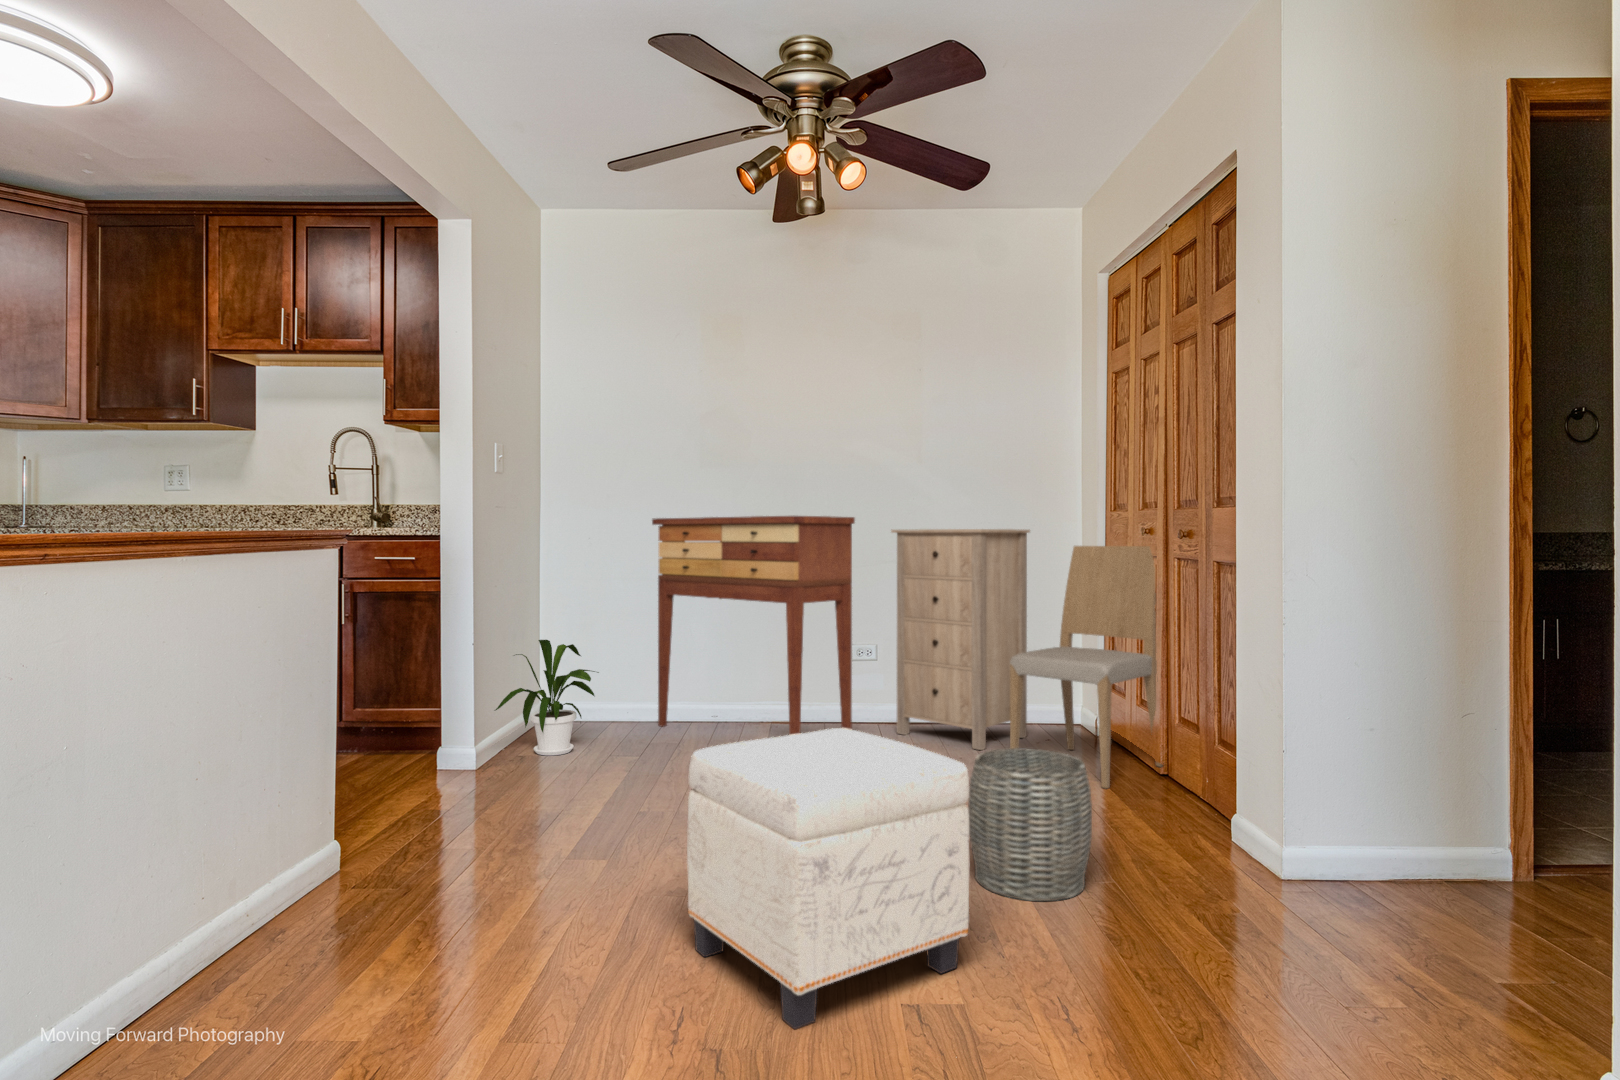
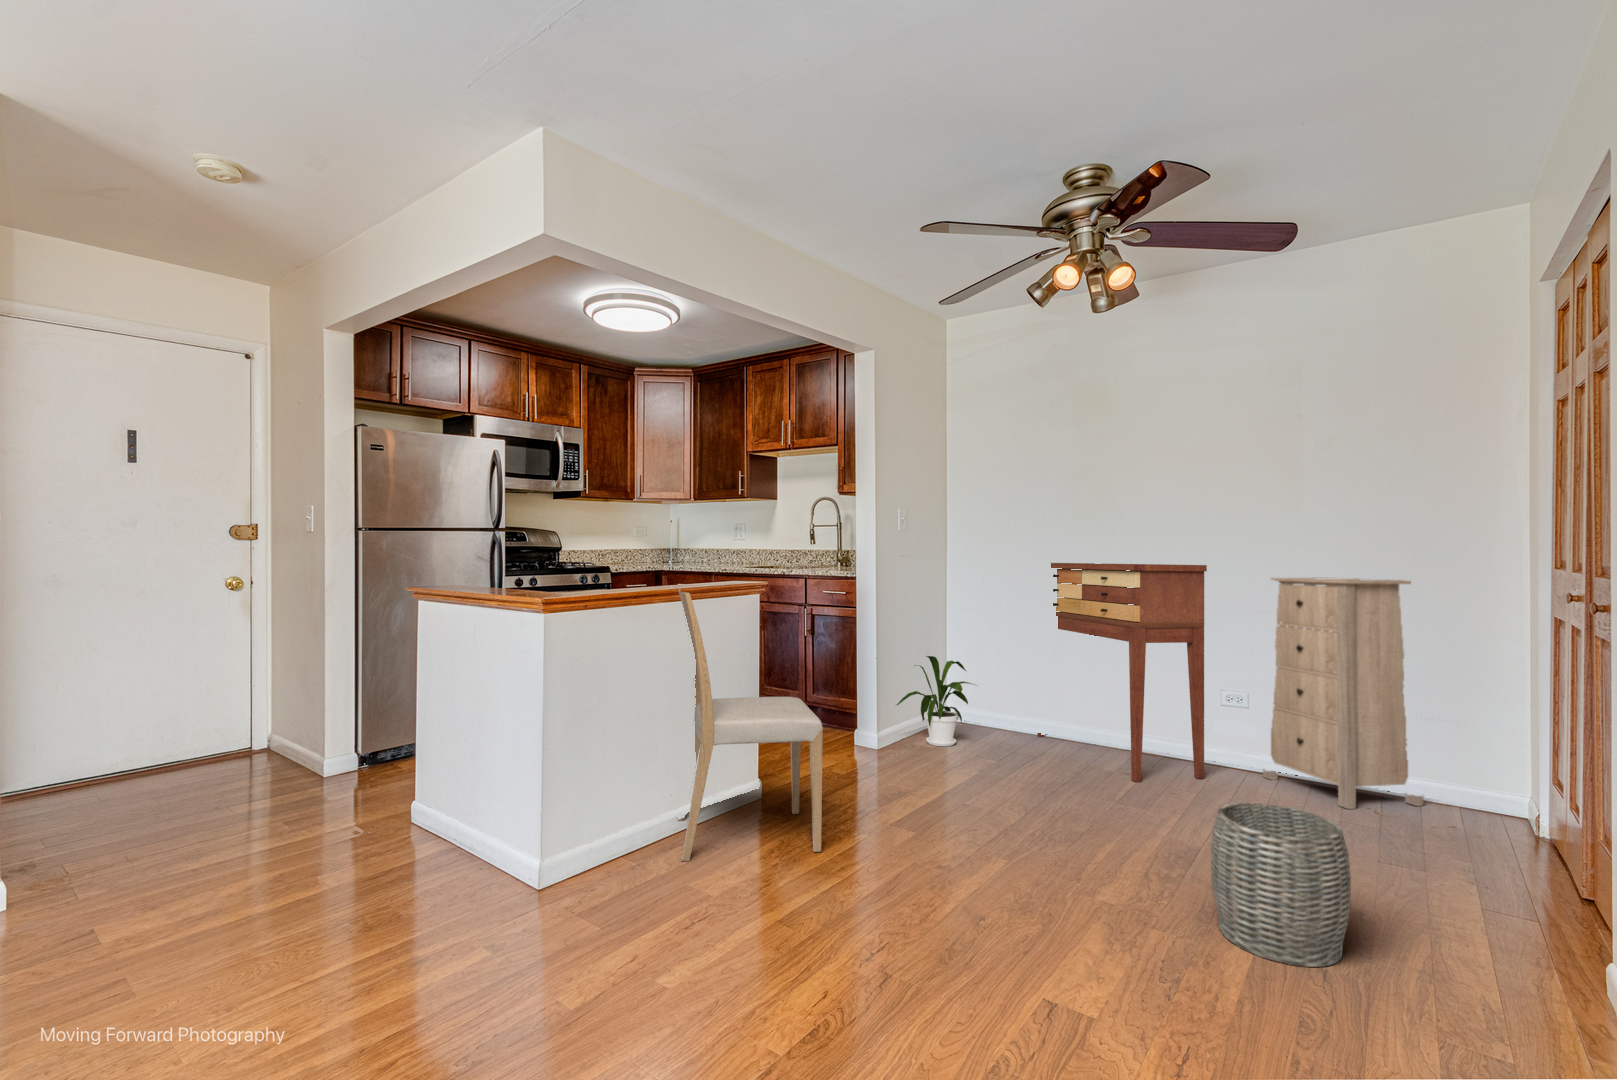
dining chair: present [1010,546,1162,789] -> present [678,589,823,861]
ottoman: present [687,728,969,1029] -> none [922,753,1136,986]

